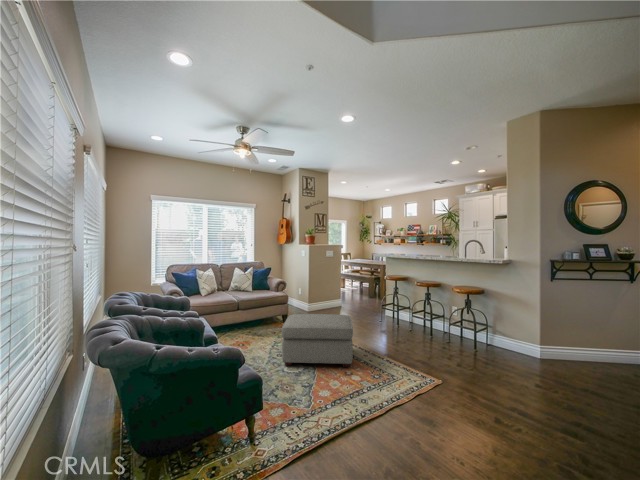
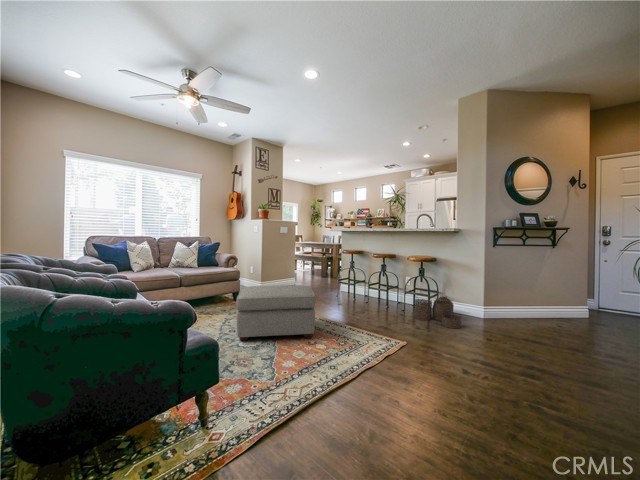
woven basket: none [459,329,509,368] -> present [415,296,461,328]

